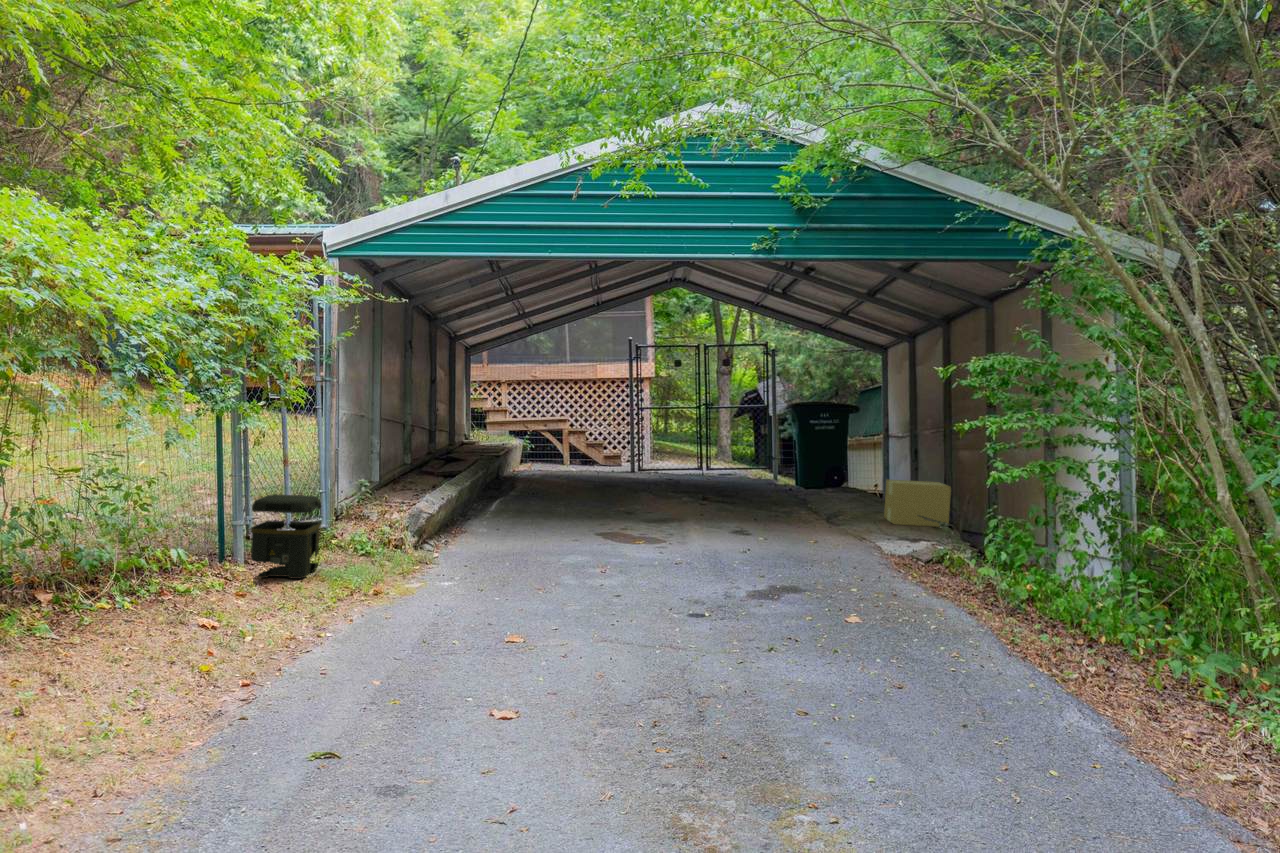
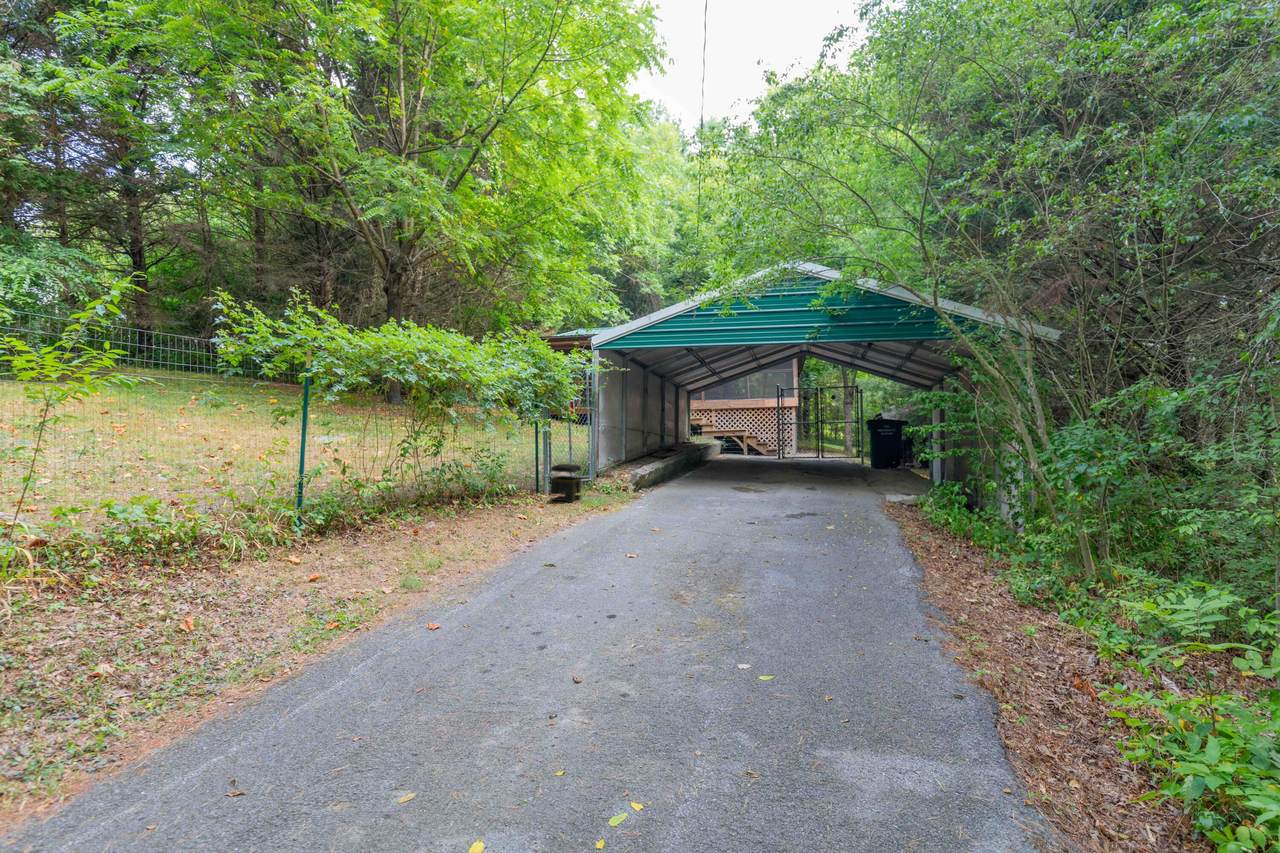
cardboard box: present [884,479,951,527] -> none [907,466,948,495]

